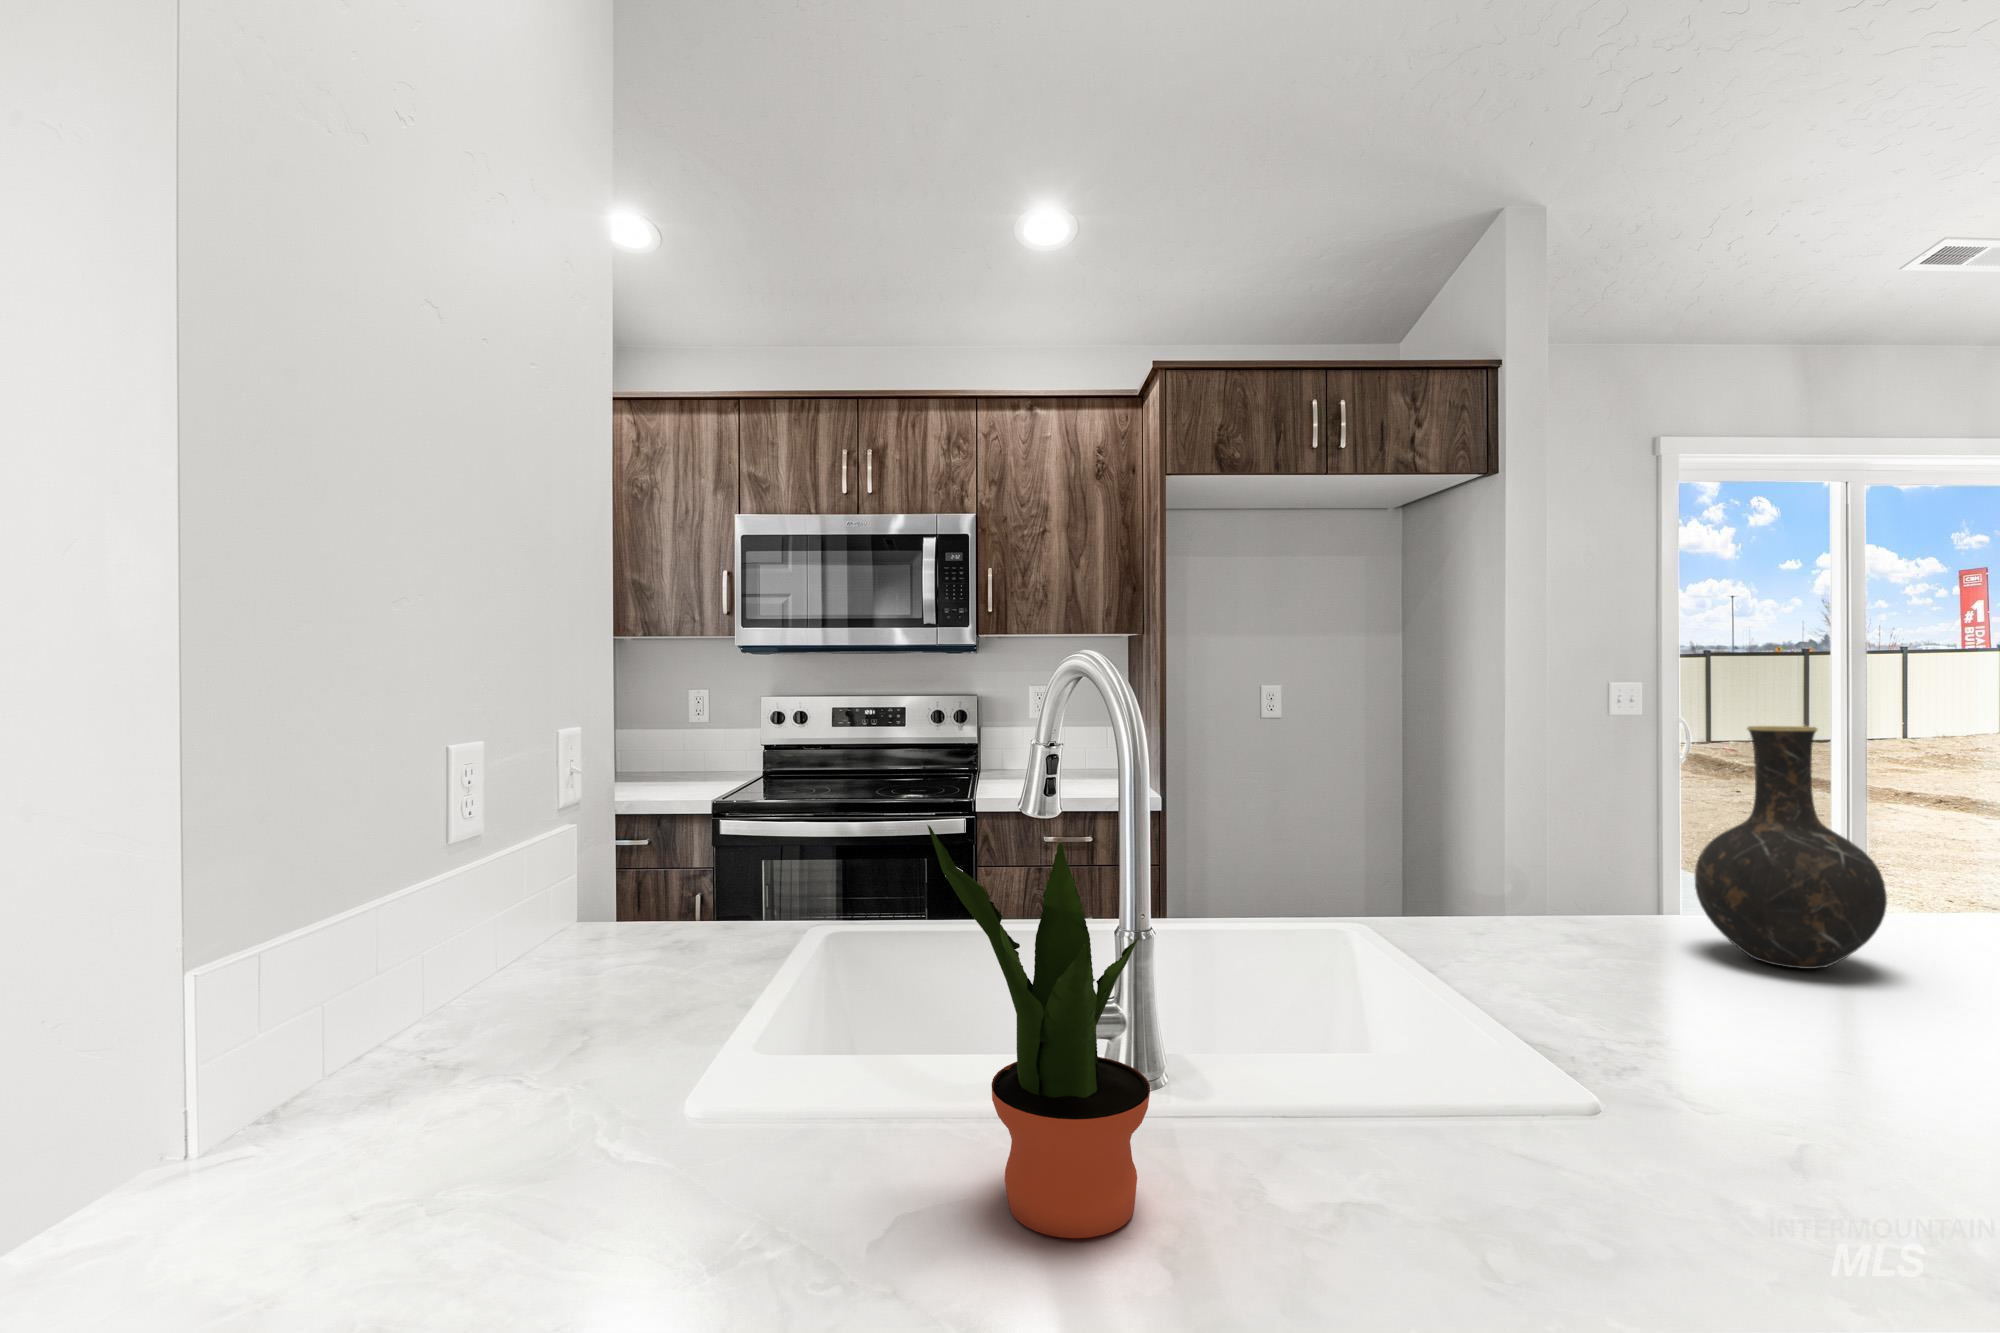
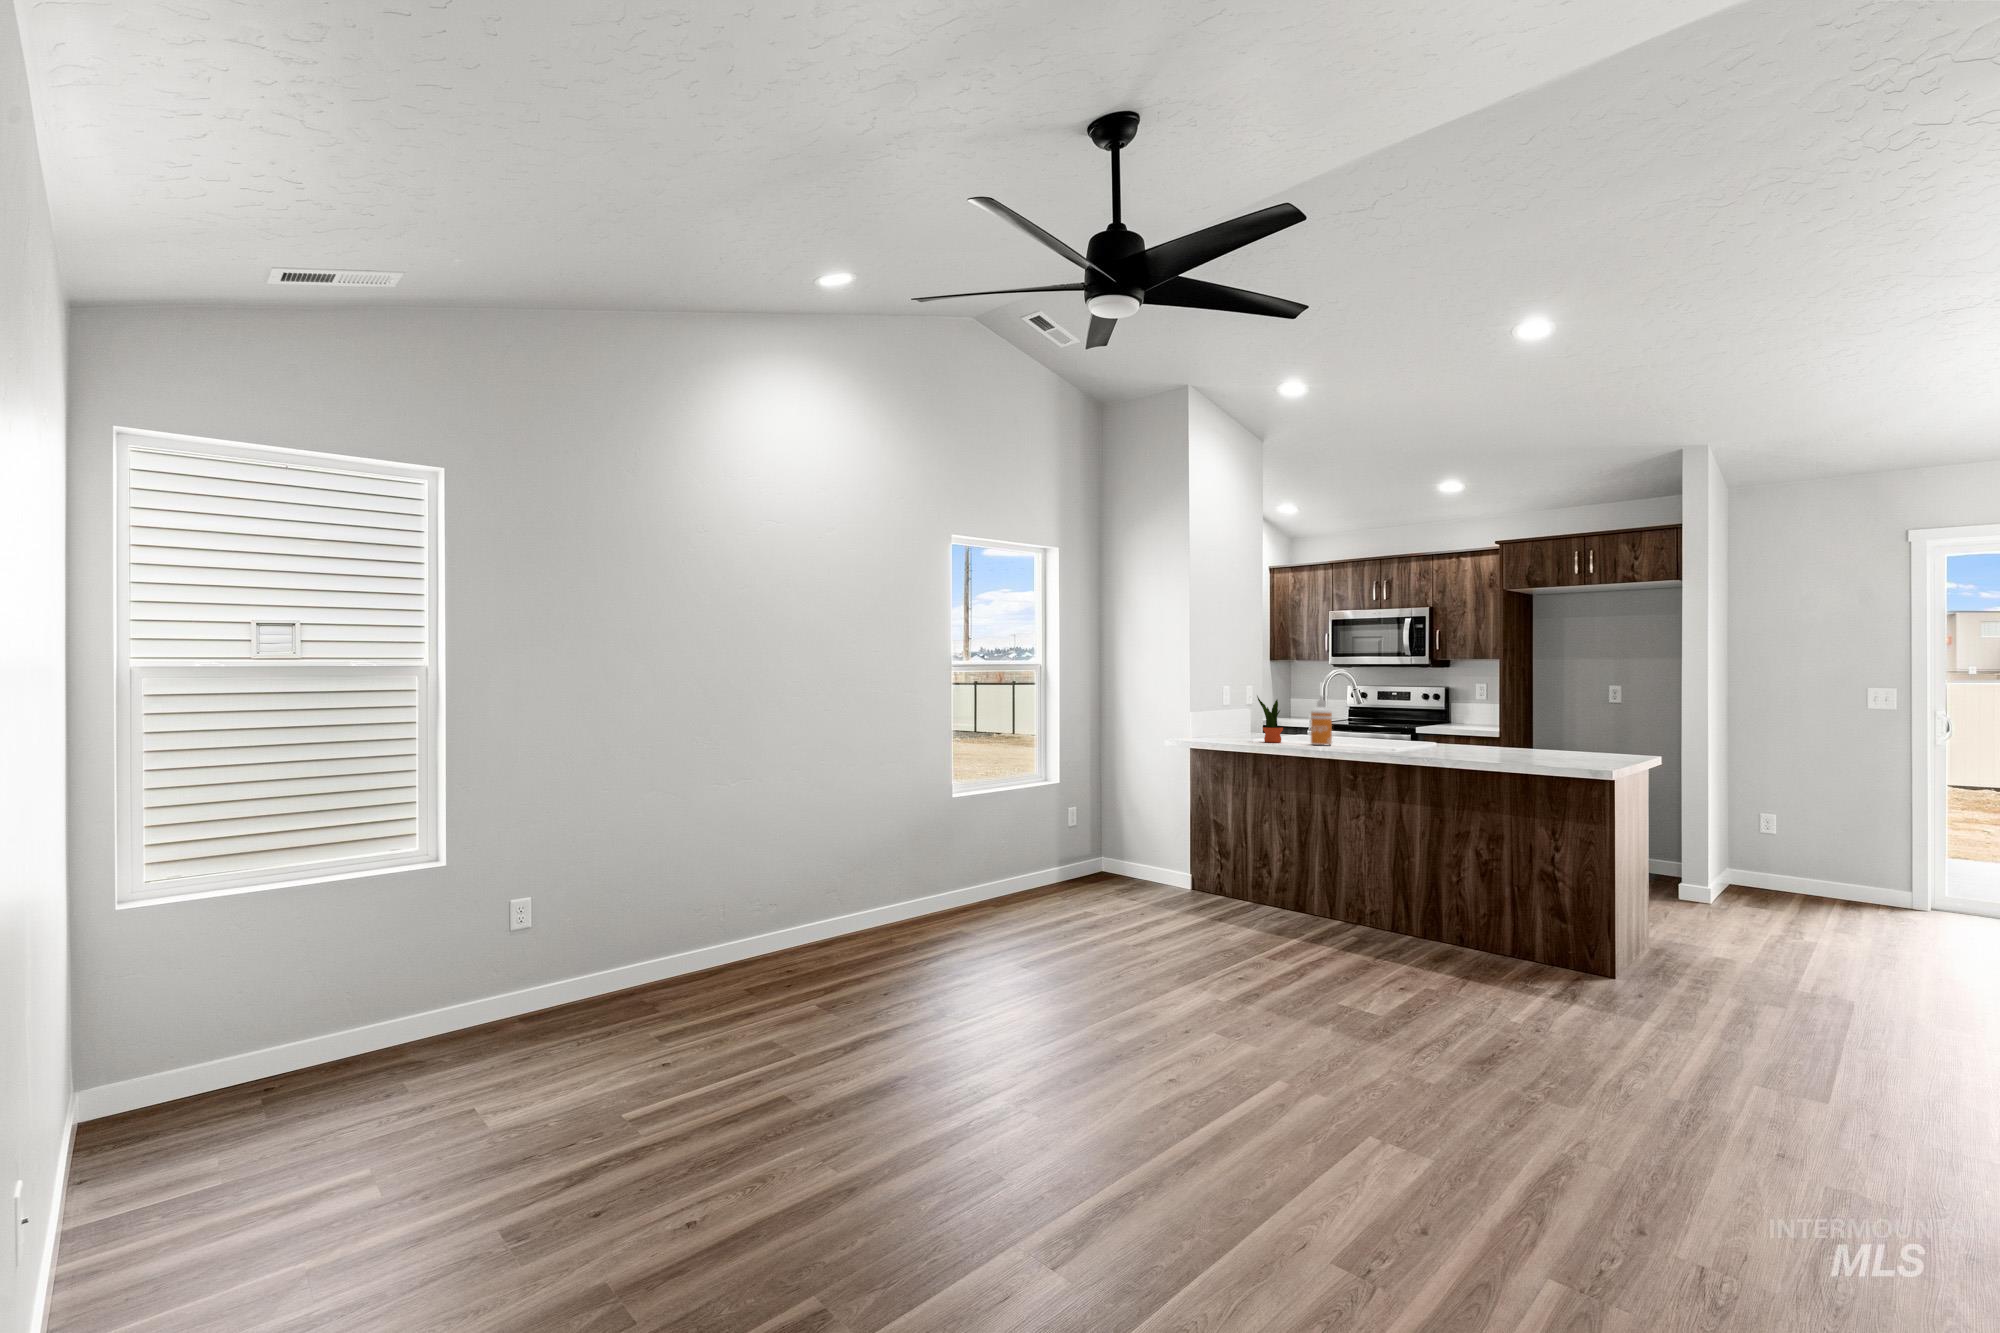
vase: present [1695,726,1887,969] -> none [1468,690,1508,746]
soap dispenser: none [1397,818,1572,1242] -> present [1311,696,1332,745]

